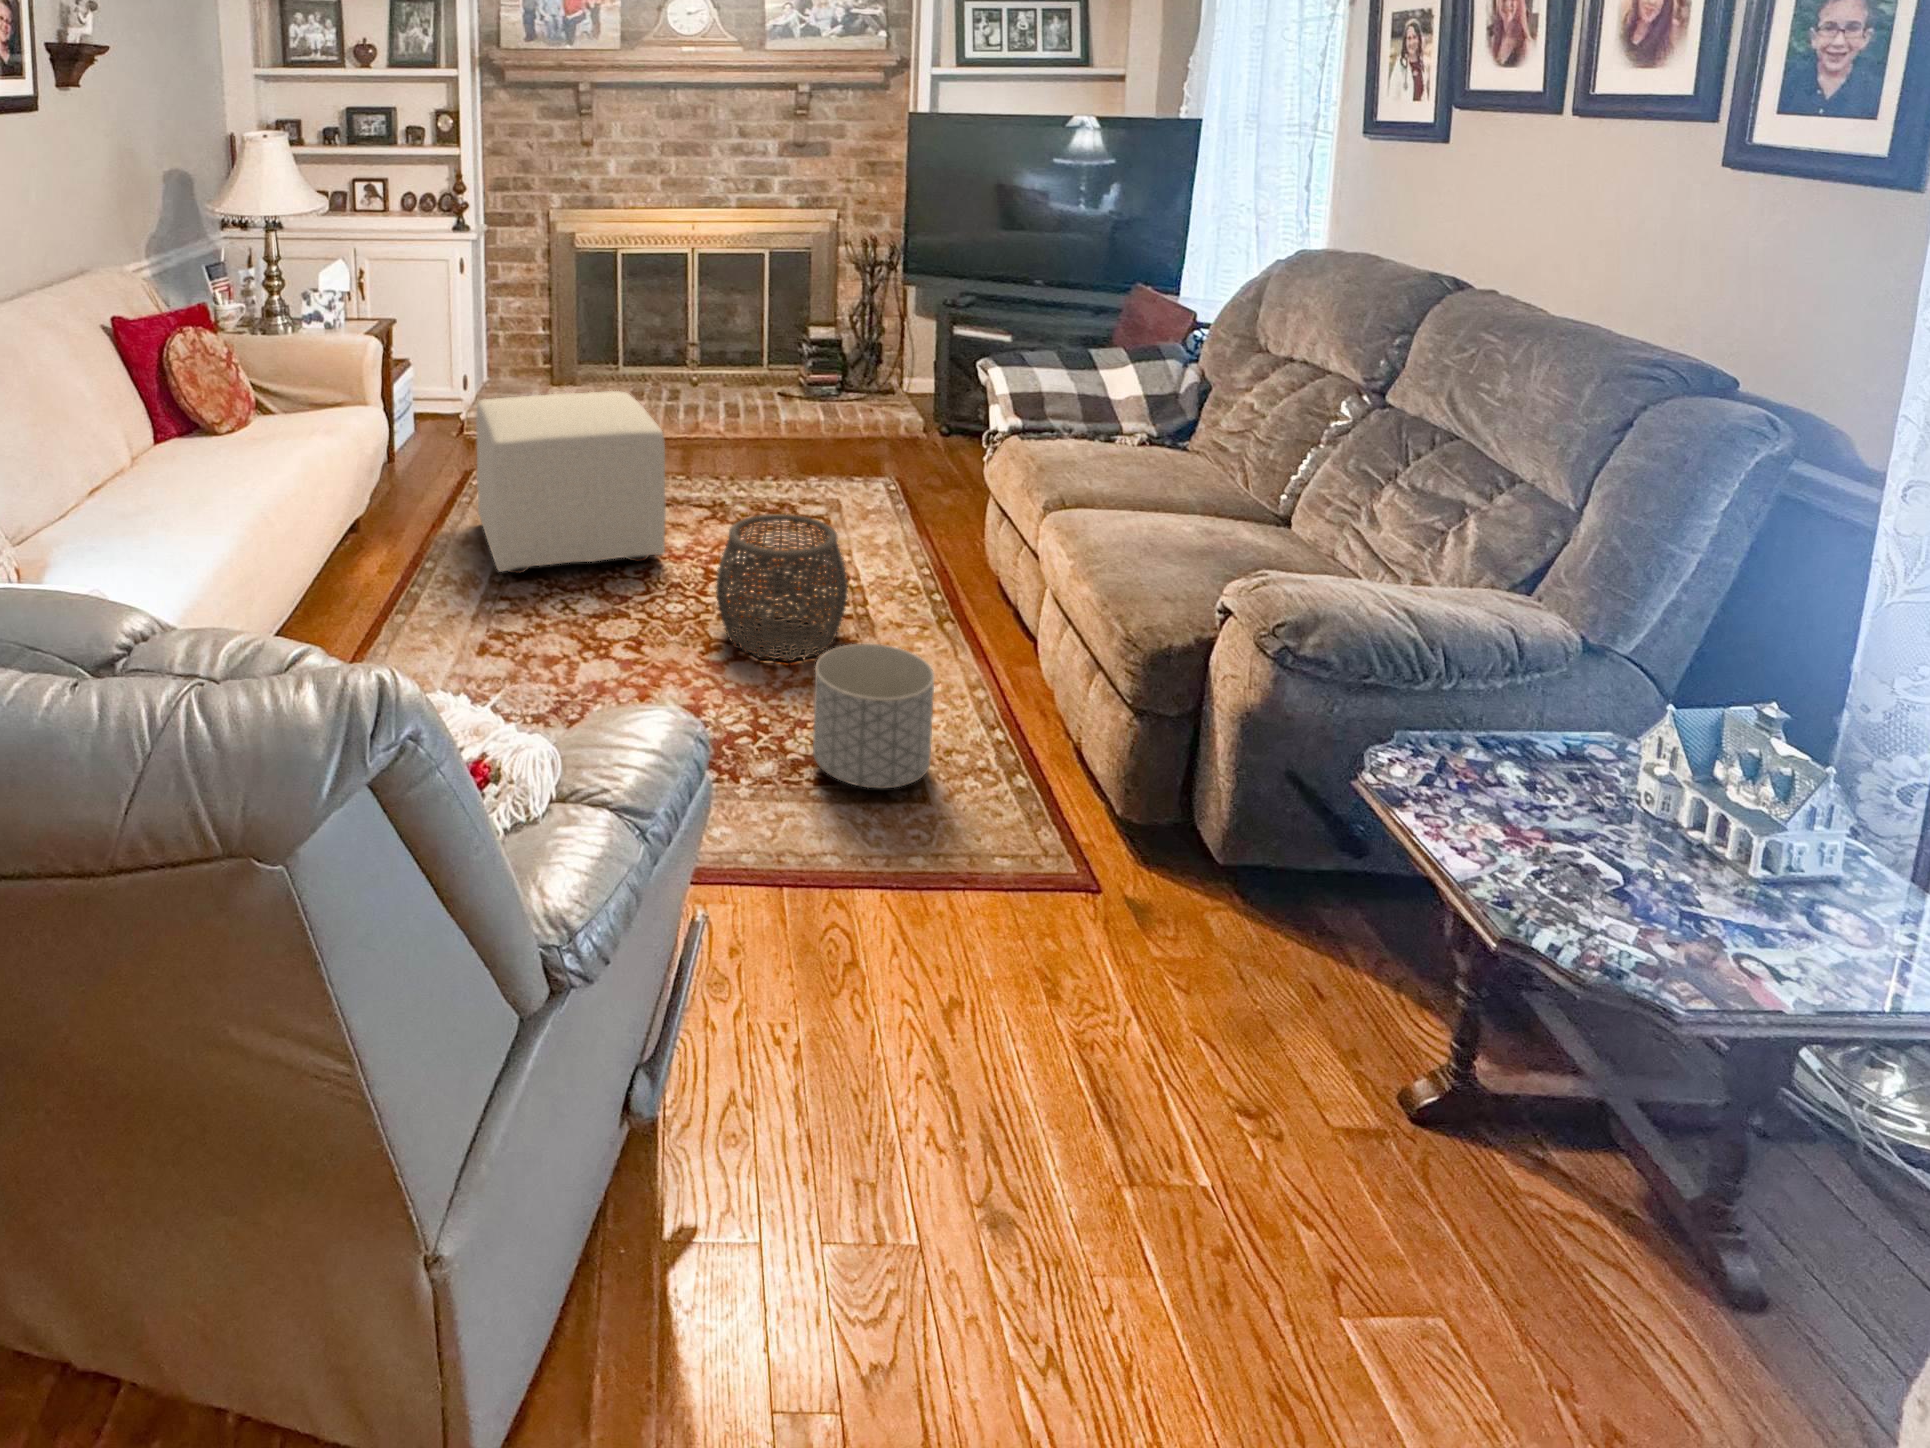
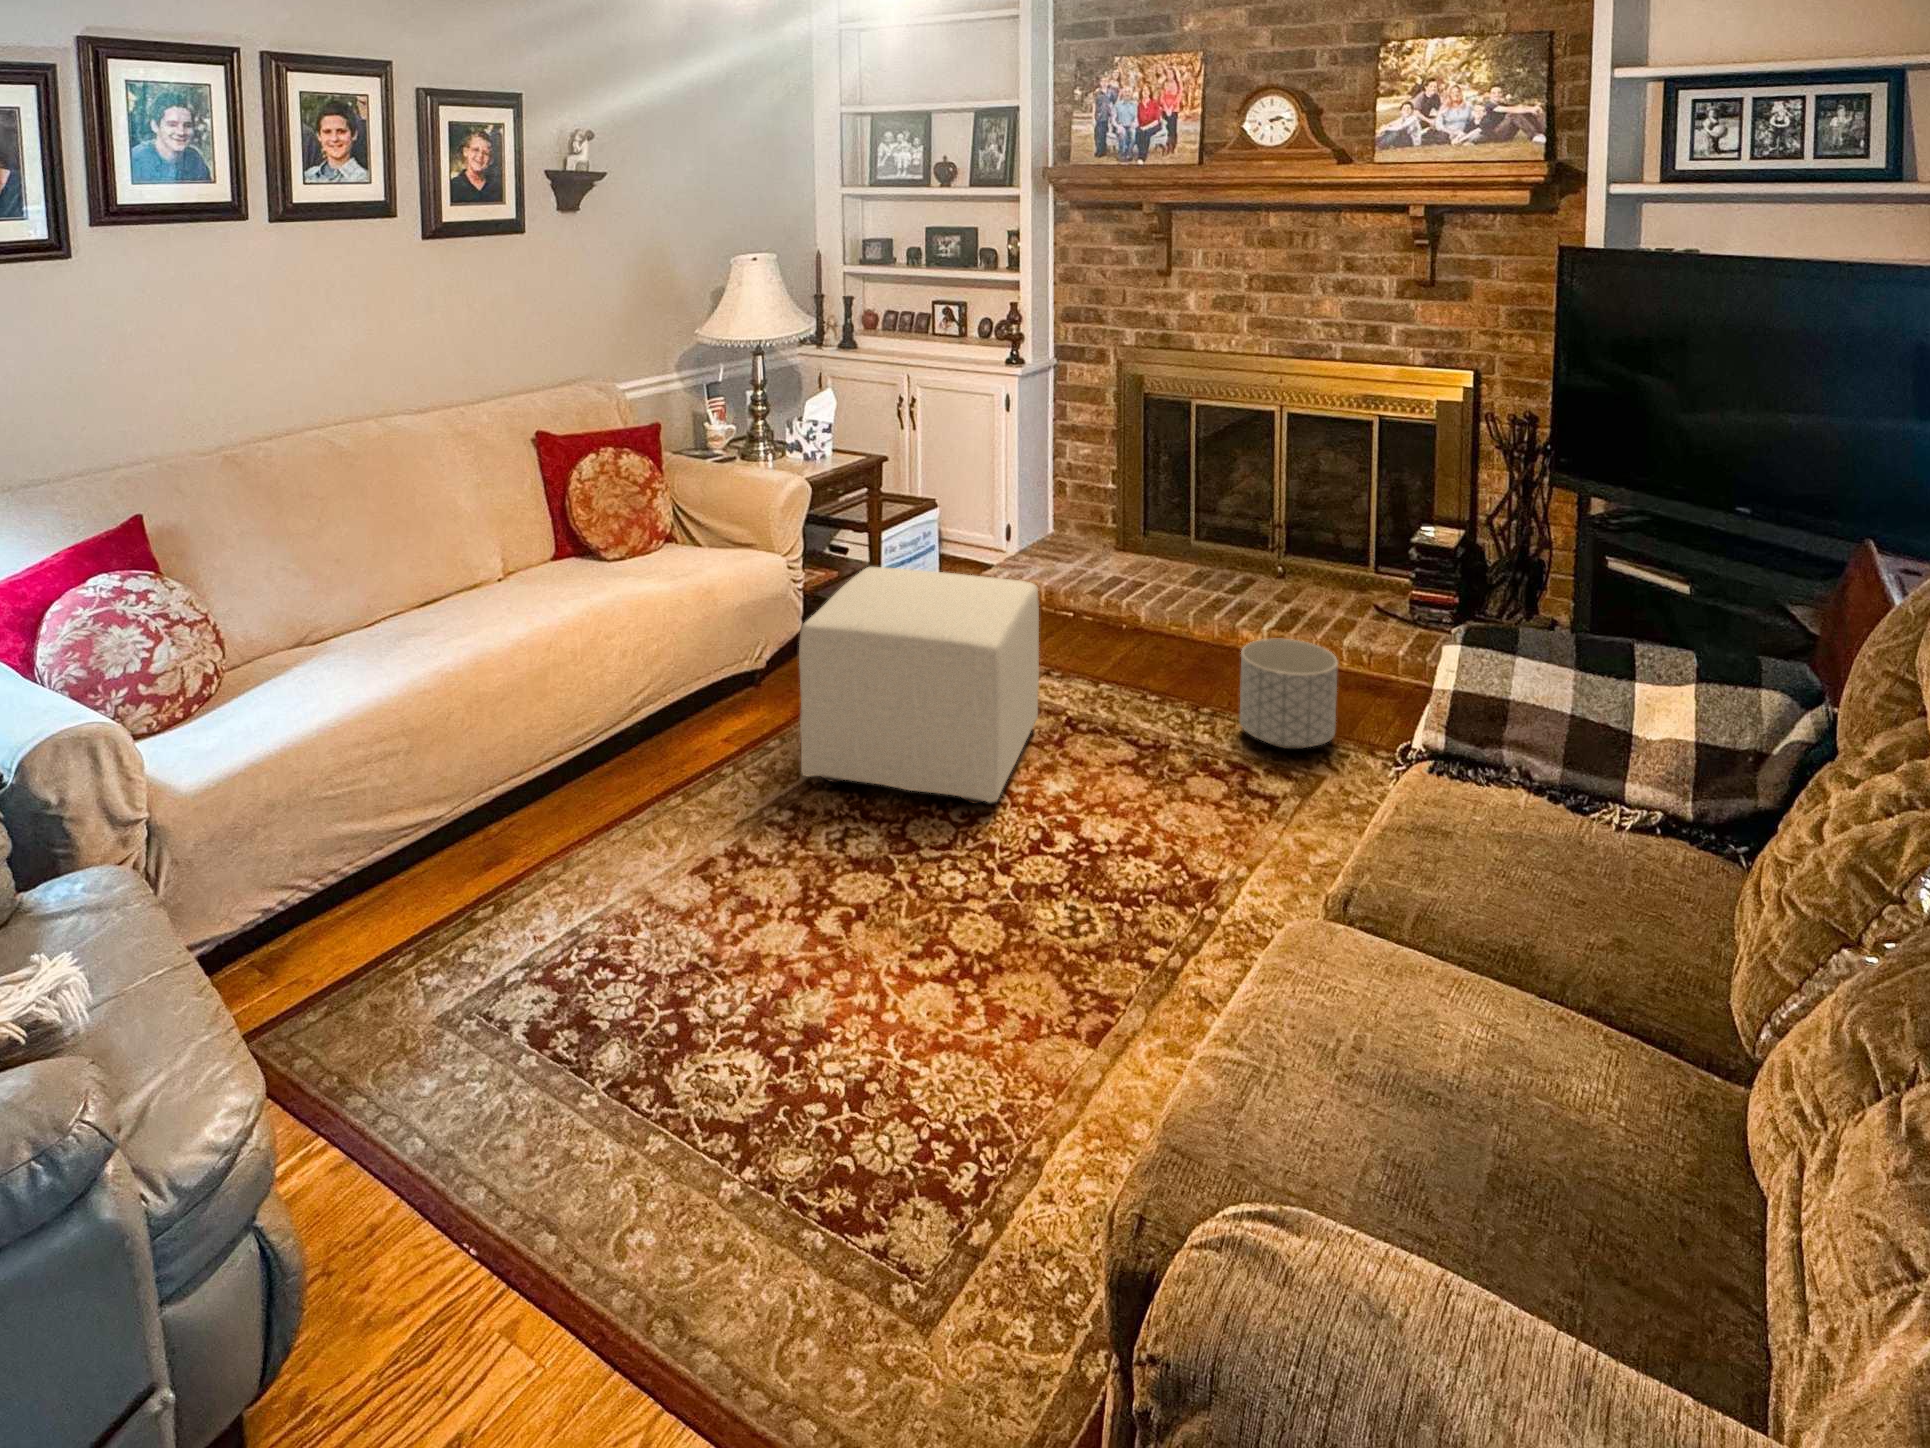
woven basket: present [716,514,848,660] -> none [926,790,1109,1014]
planter: present [813,644,934,788] -> present [1240,639,1338,749]

